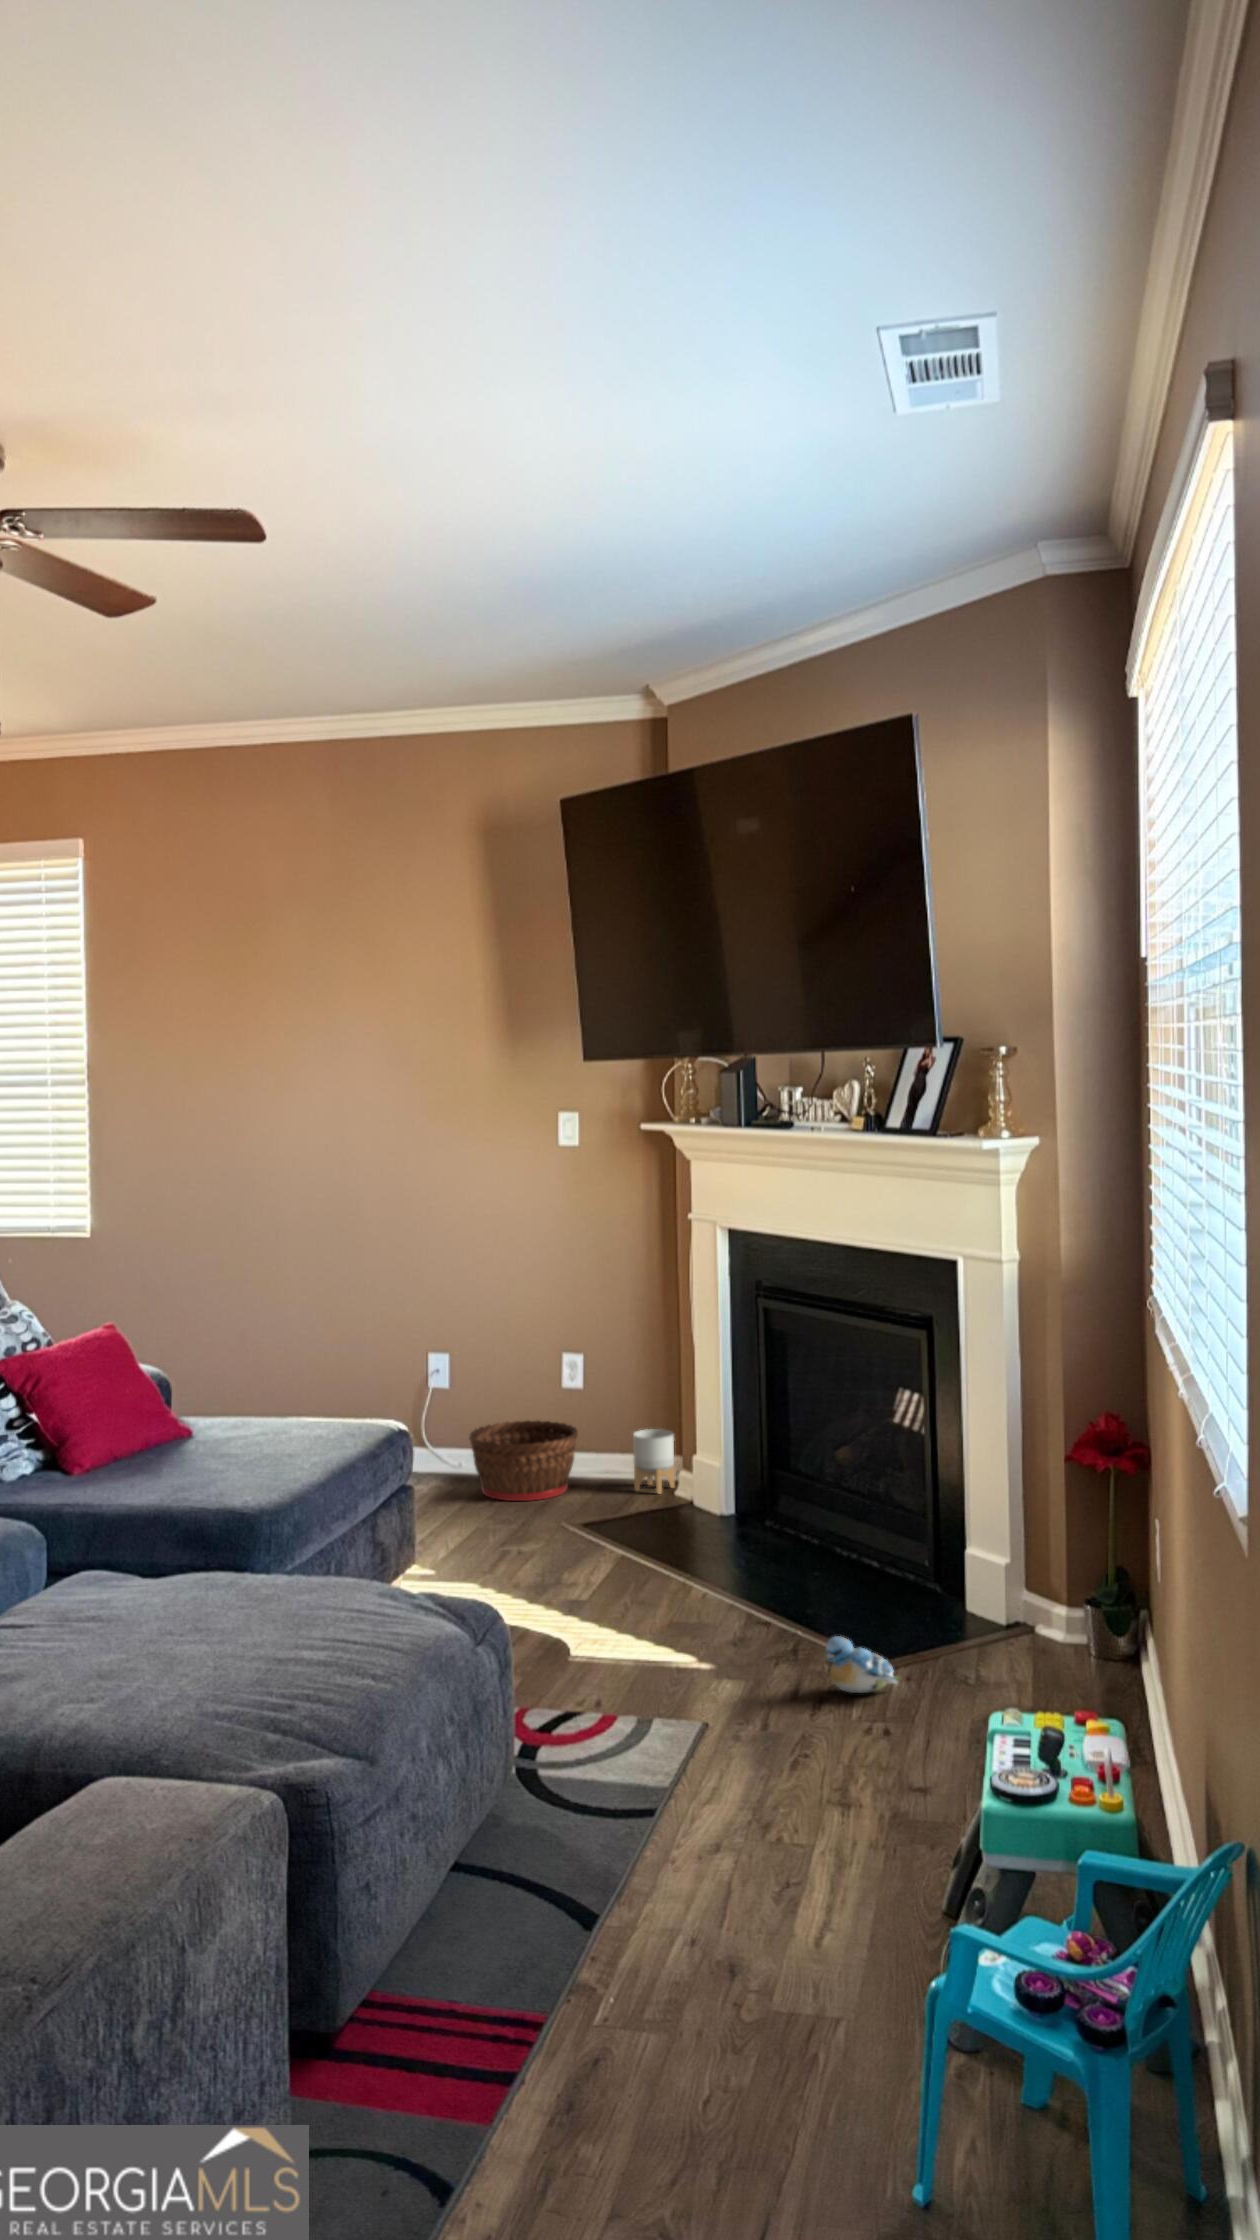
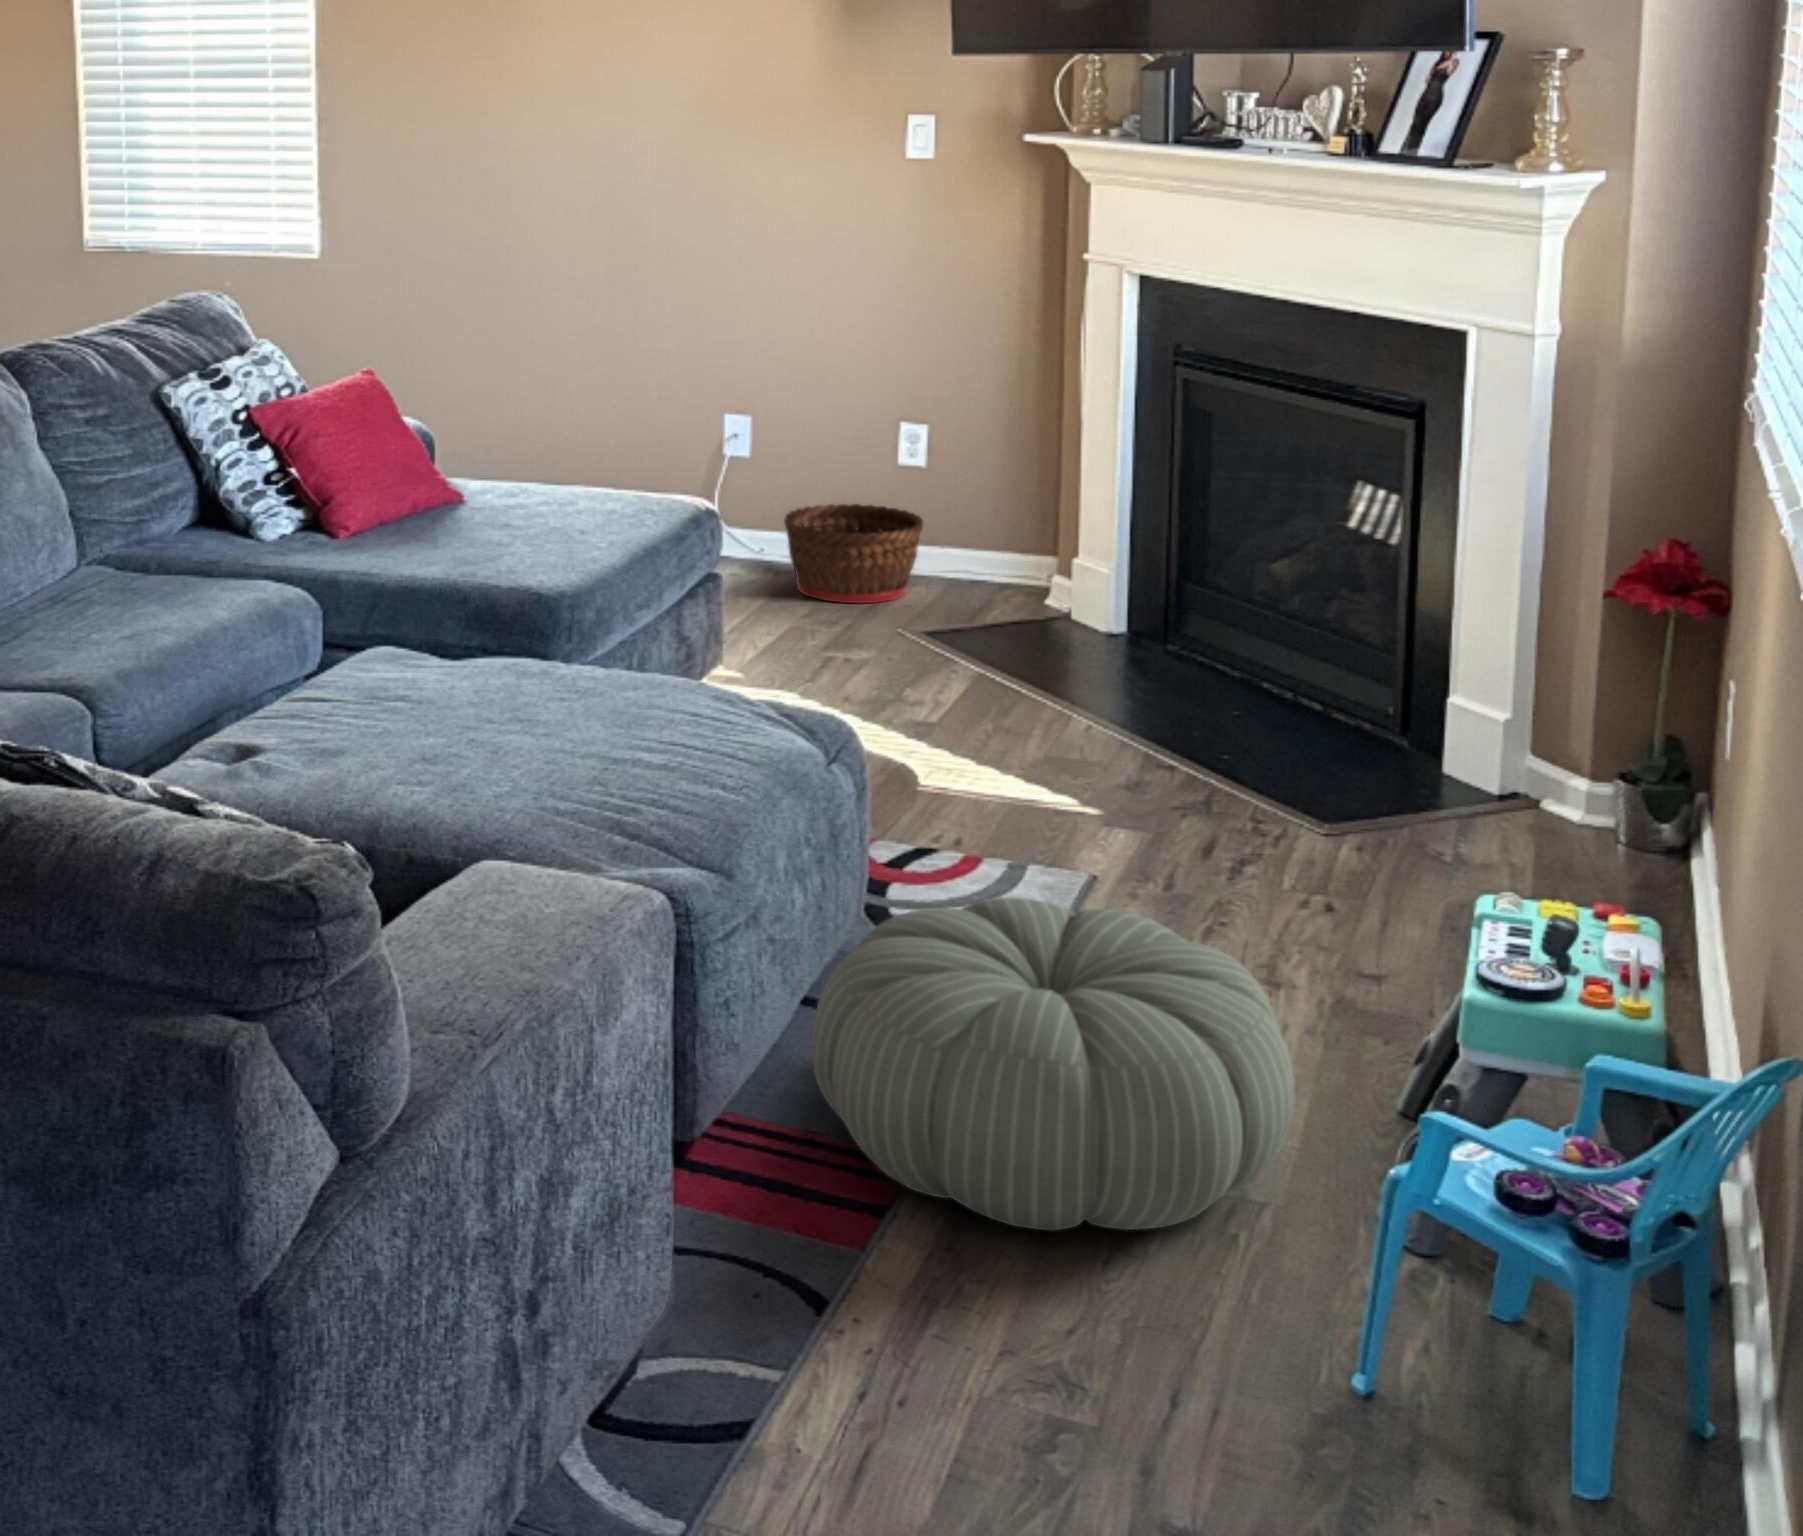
planter: present [633,1429,674,1494] -> none [994,524,1049,606]
plush toy: present [823,1636,901,1693] -> none [1249,794,1352,865]
pouf: none [447,1752,855,2067] -> present [811,897,1294,1230]

